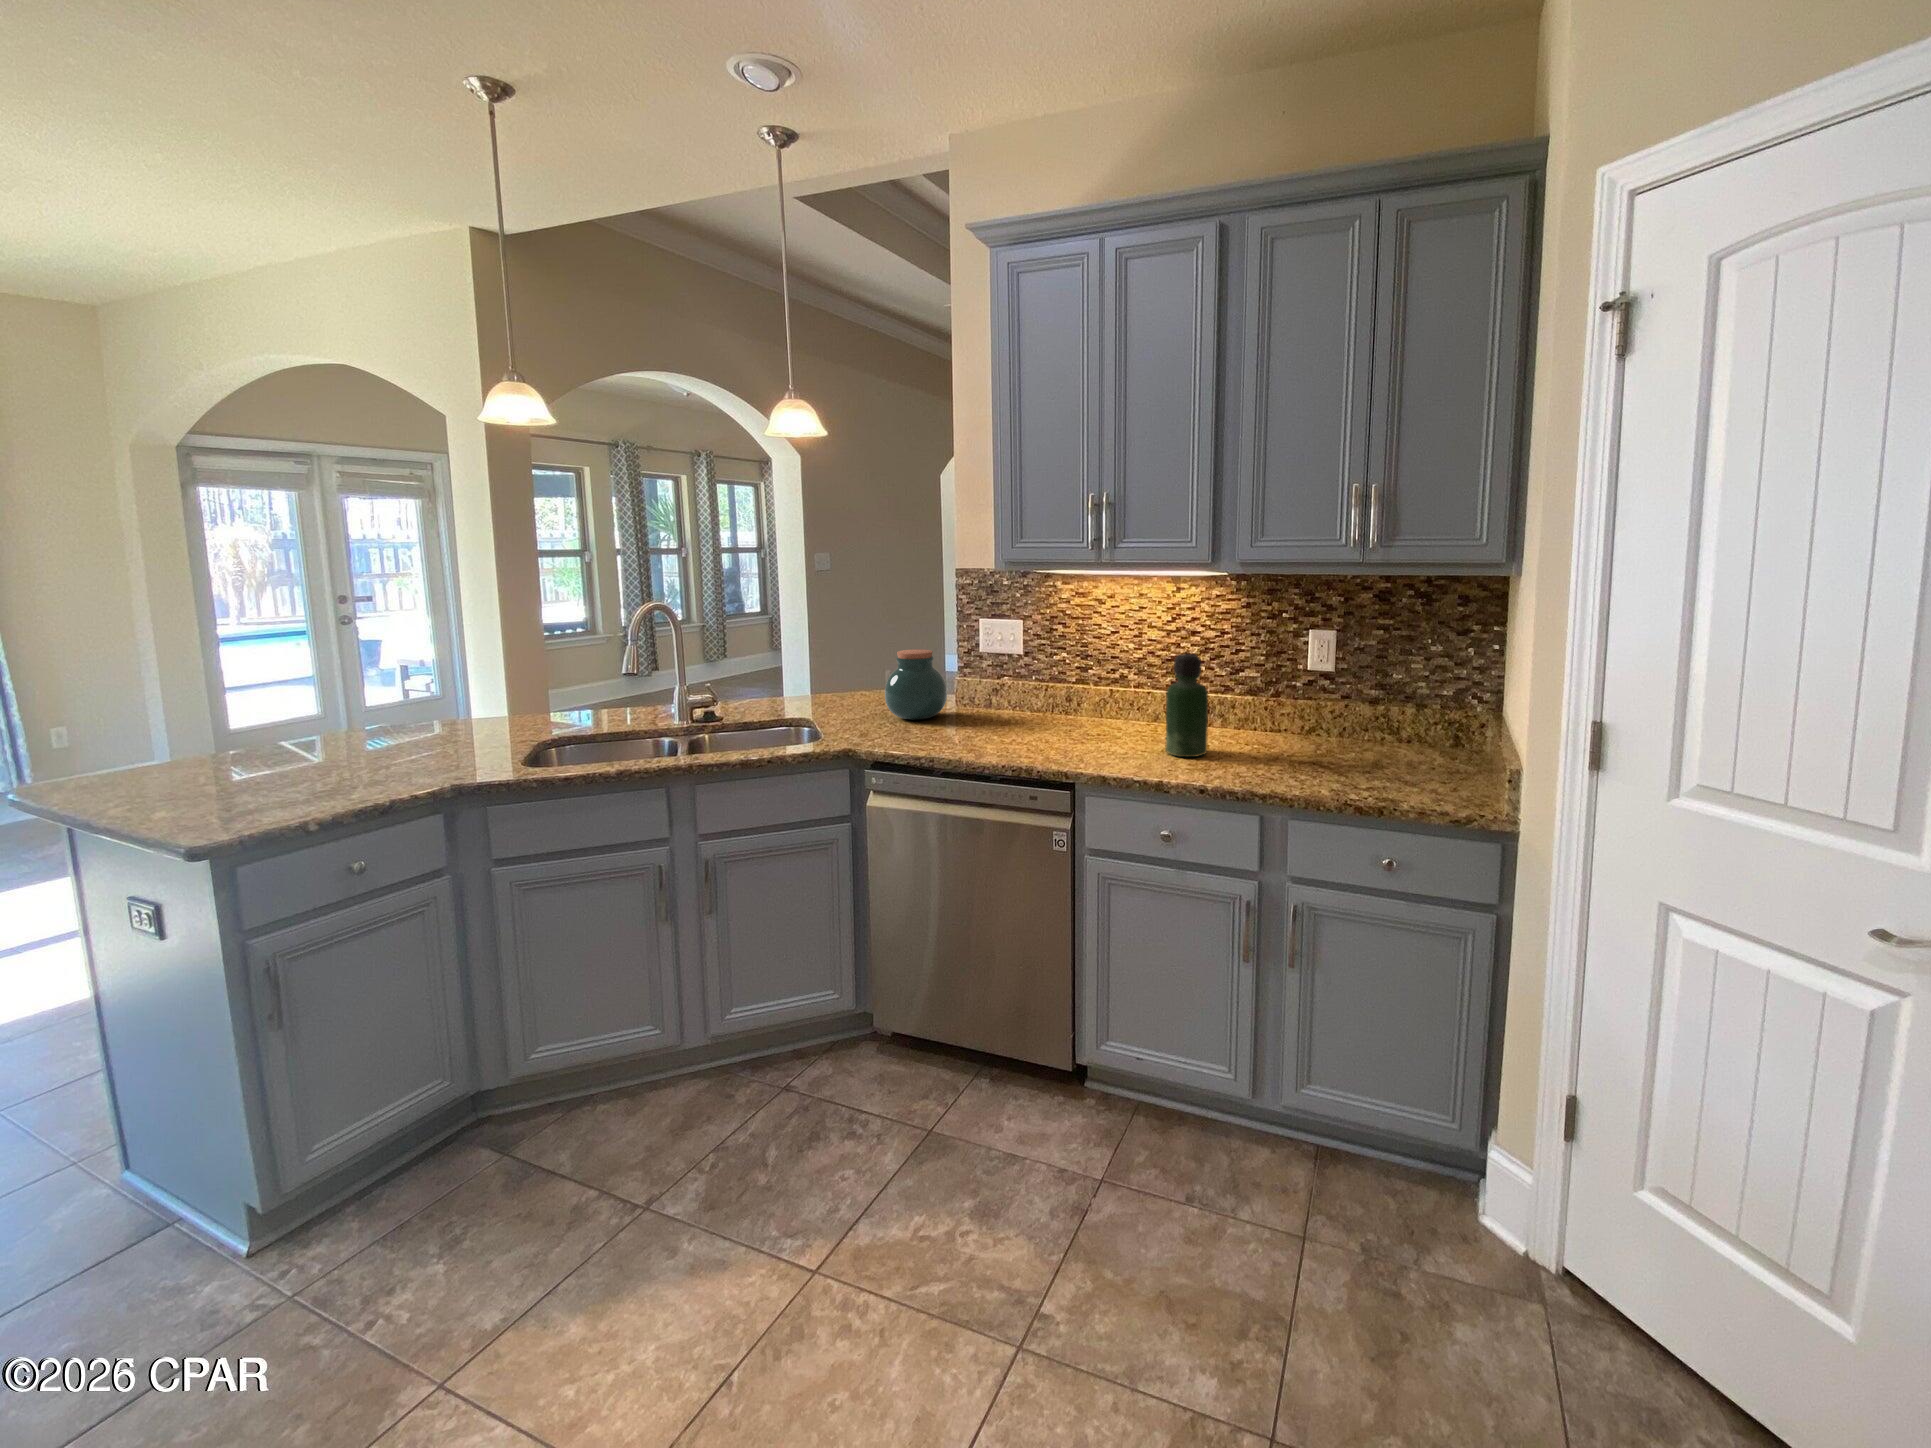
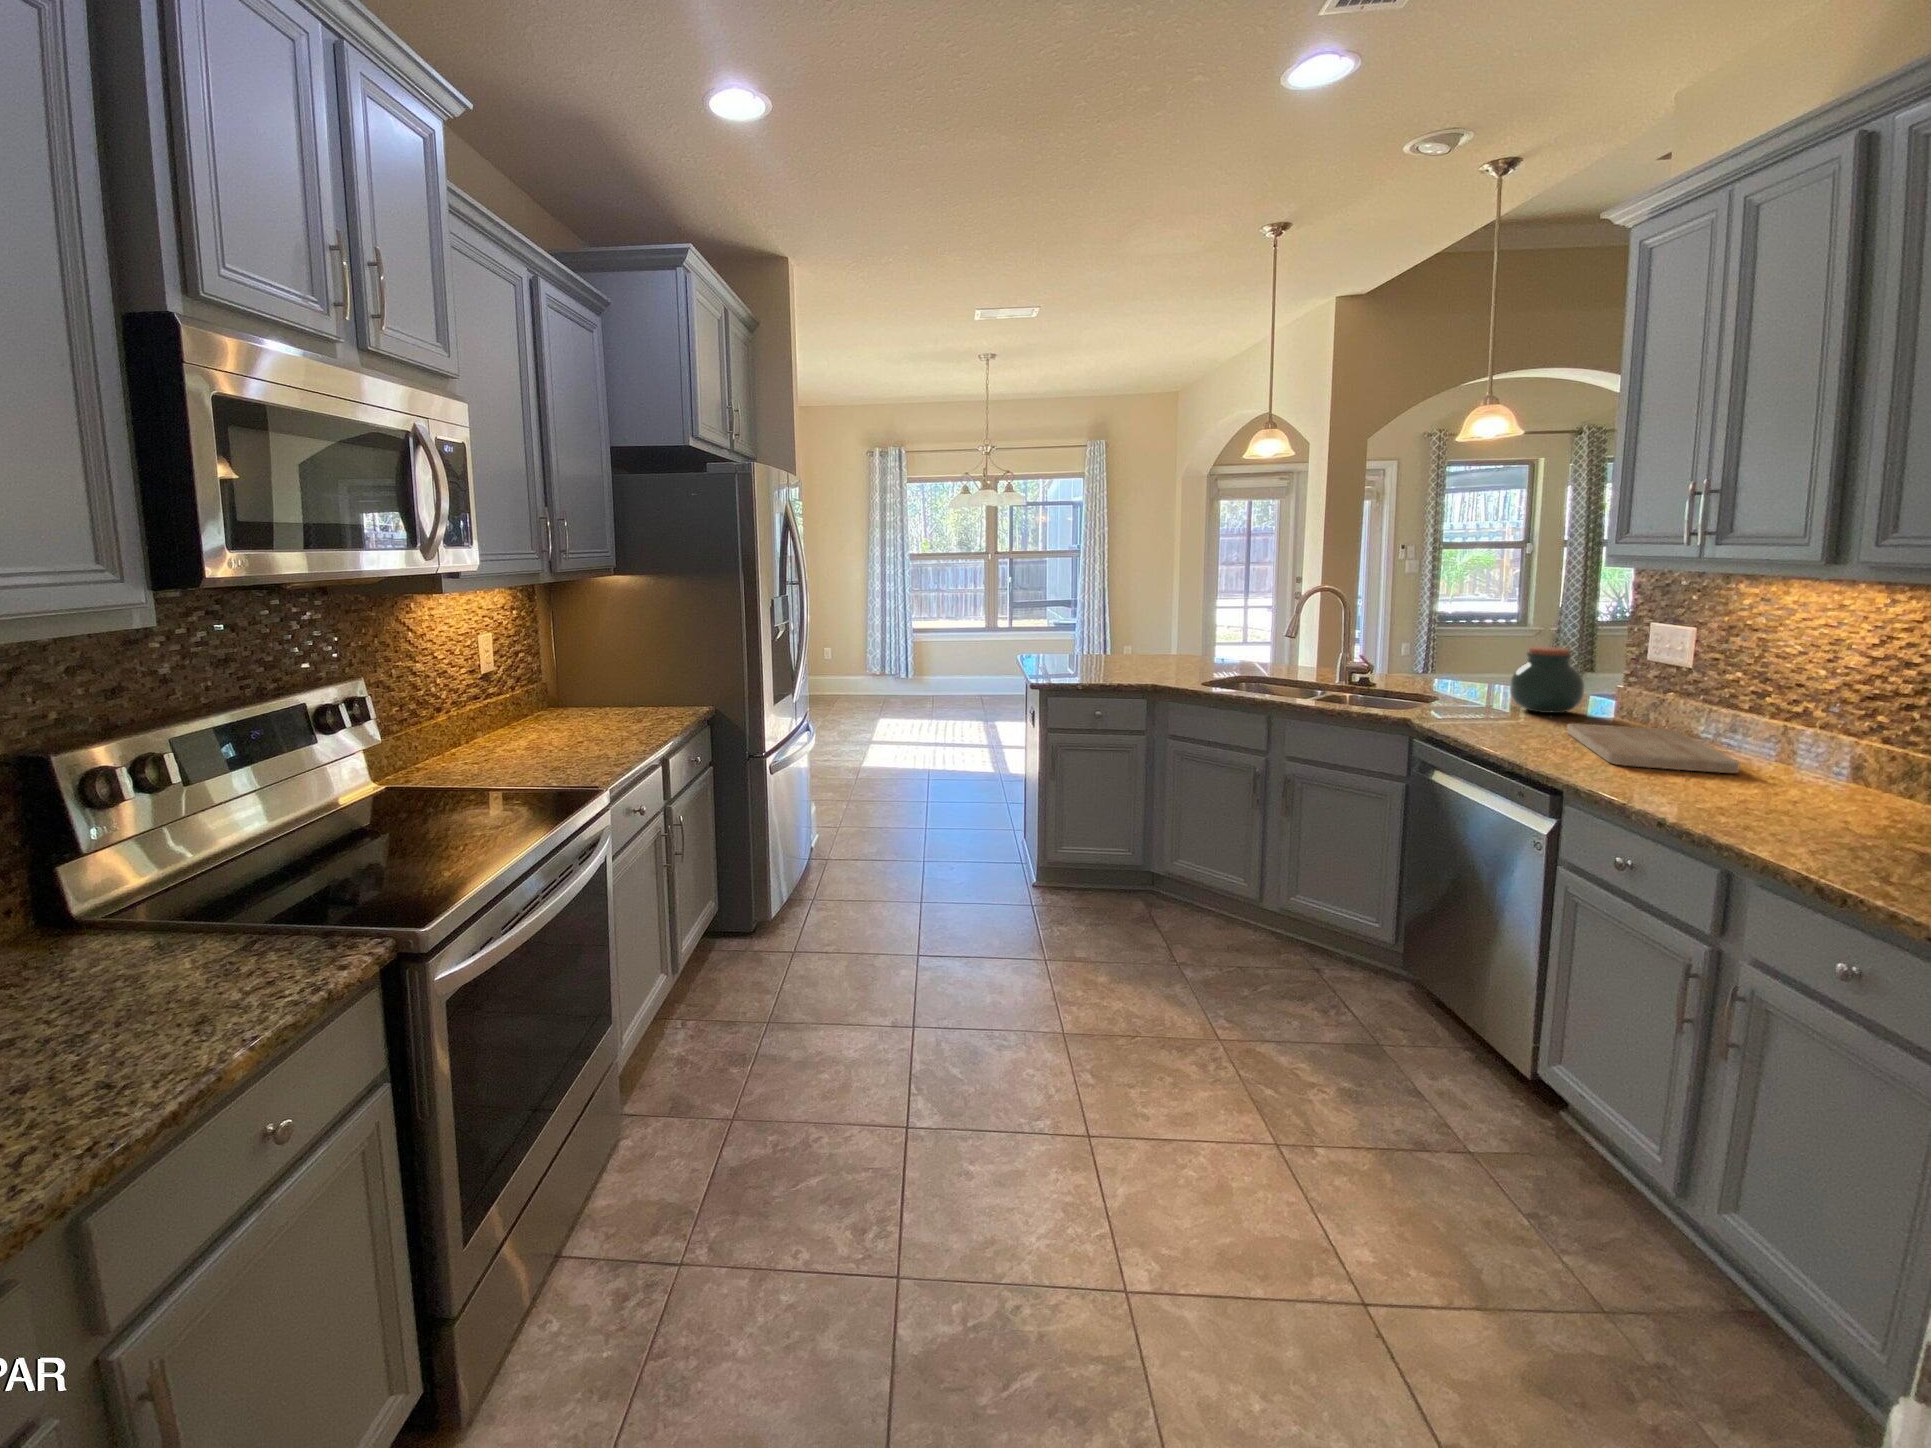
bottle: present [1166,654,1208,757] -> none [1722,677,1798,796]
cutting board: none [984,713,1144,758] -> present [1567,723,1740,773]

